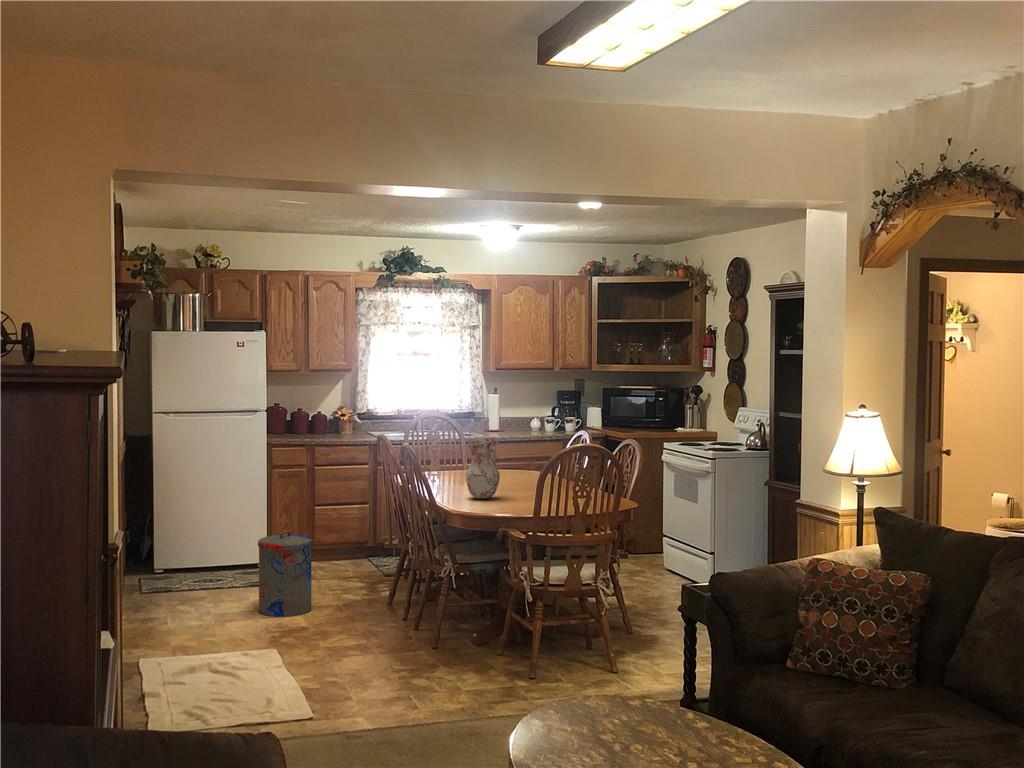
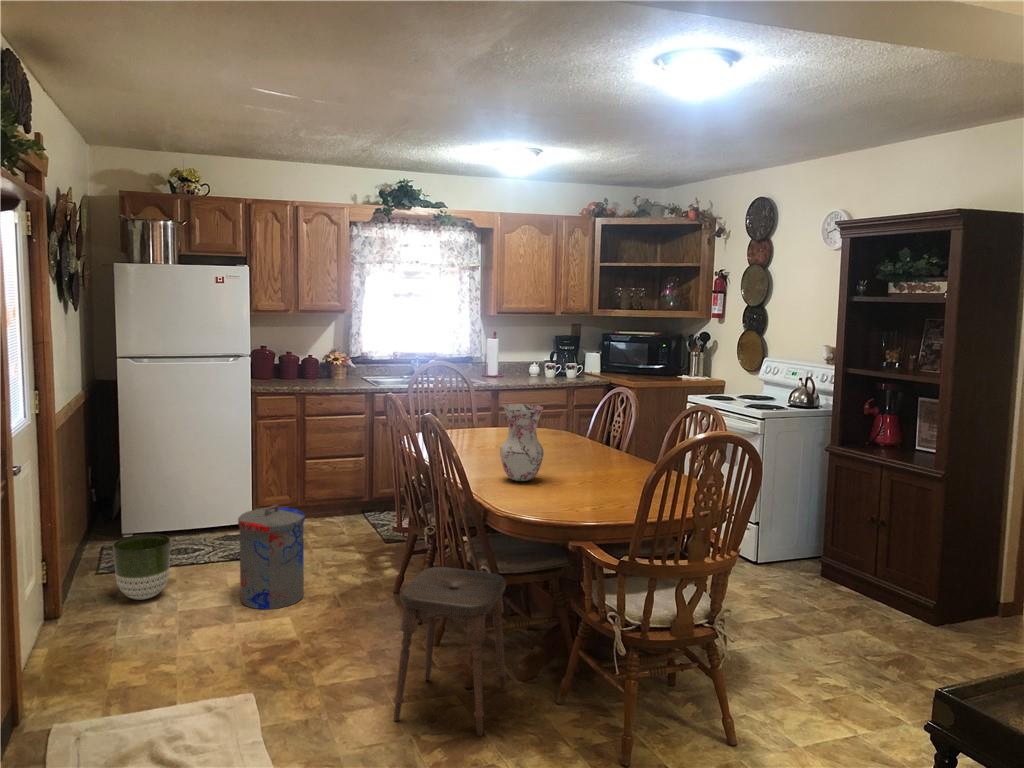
planter: none [156,557,202,610] -> present [113,534,170,600]
stool: none [377,562,466,680] -> present [394,567,507,736]

